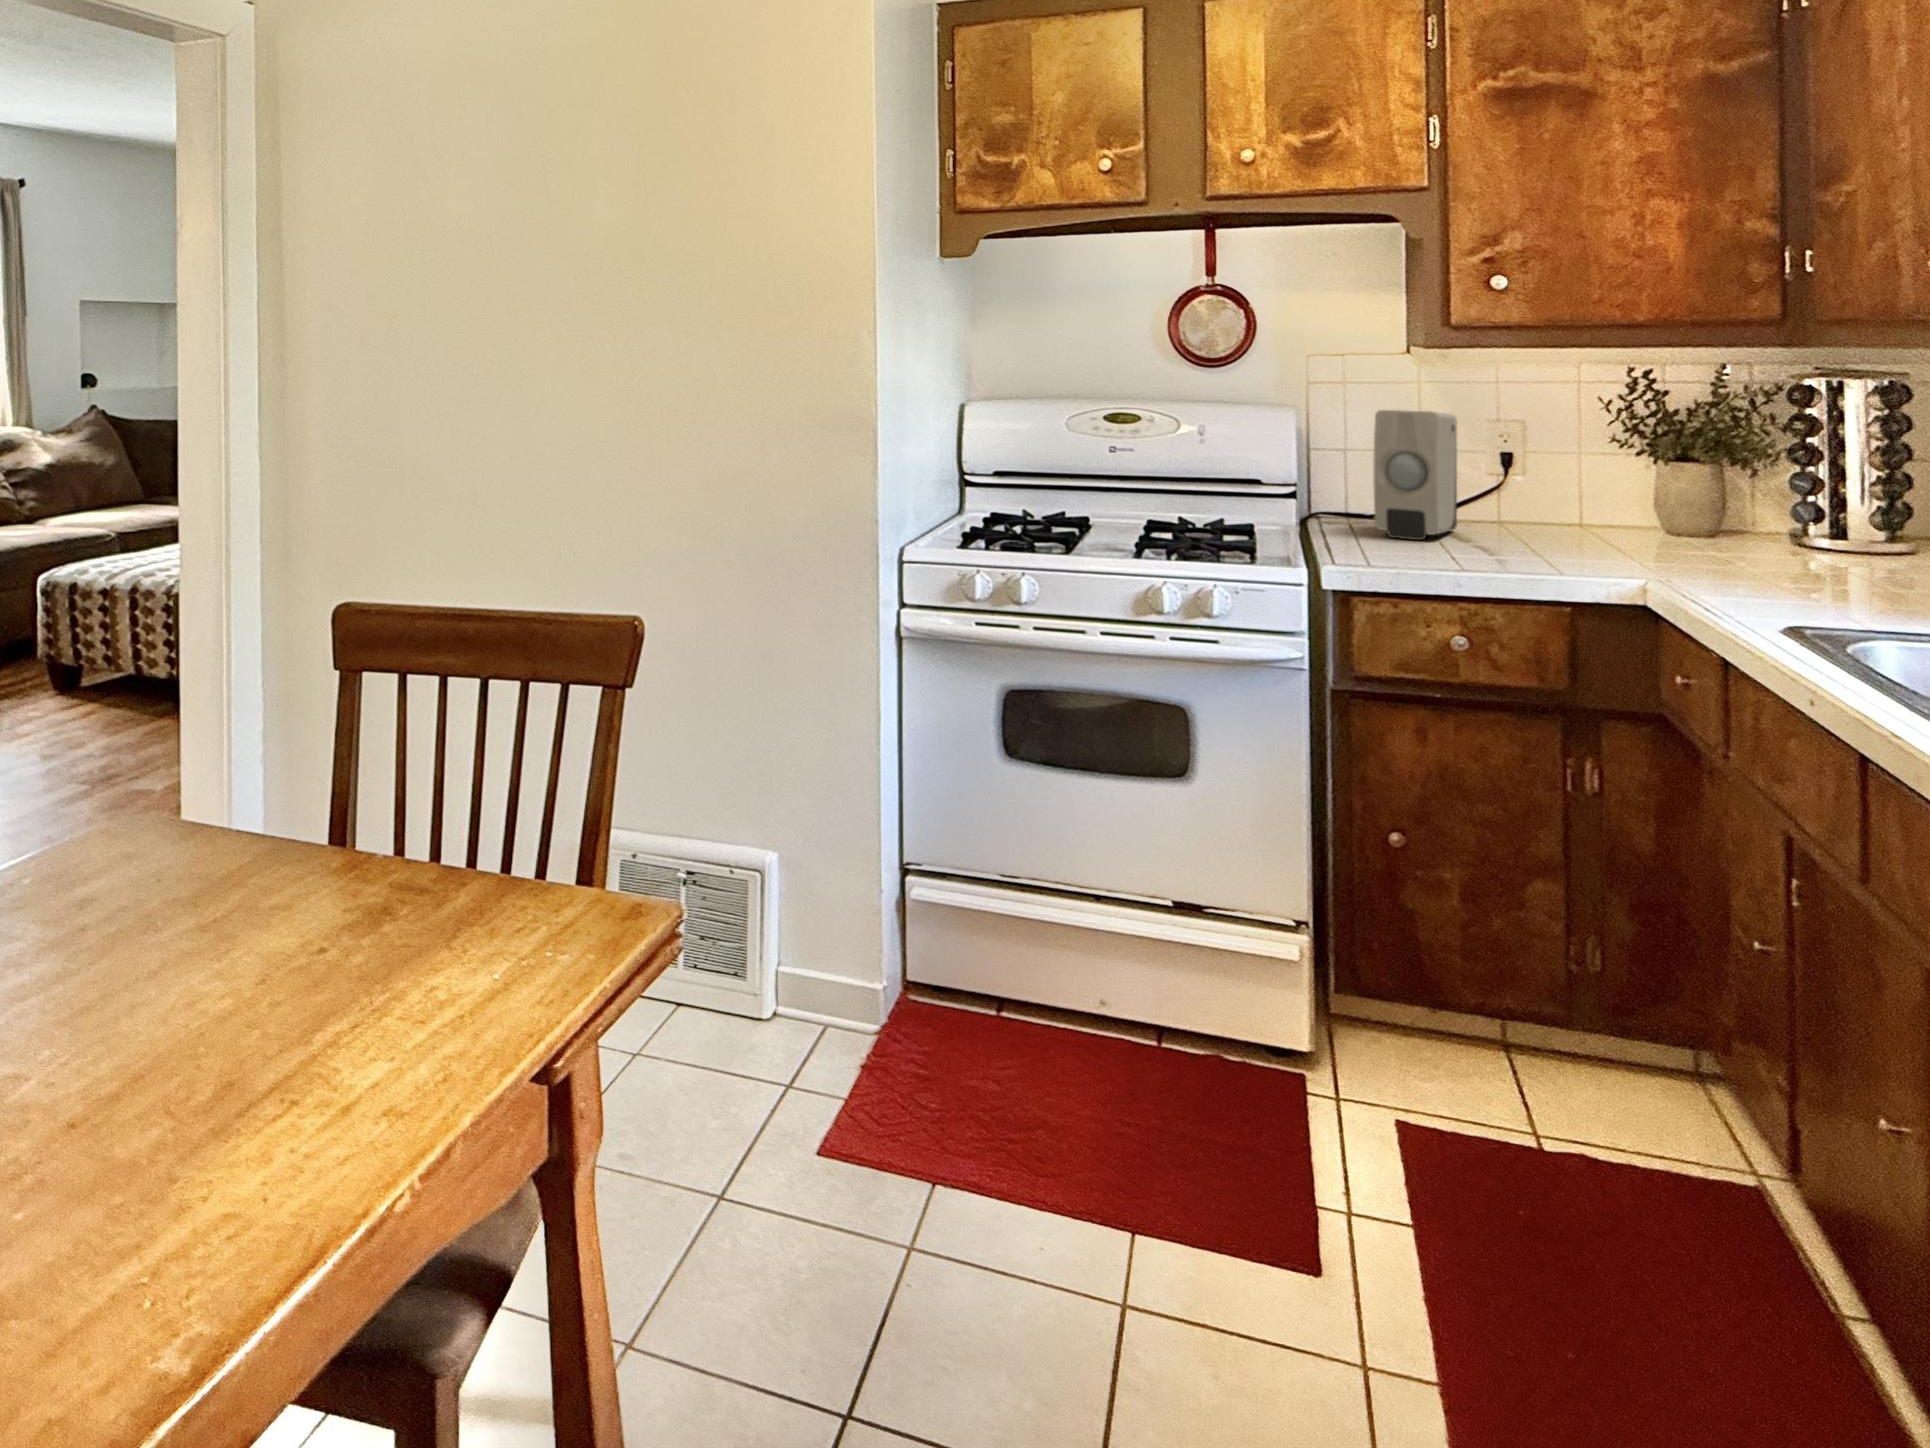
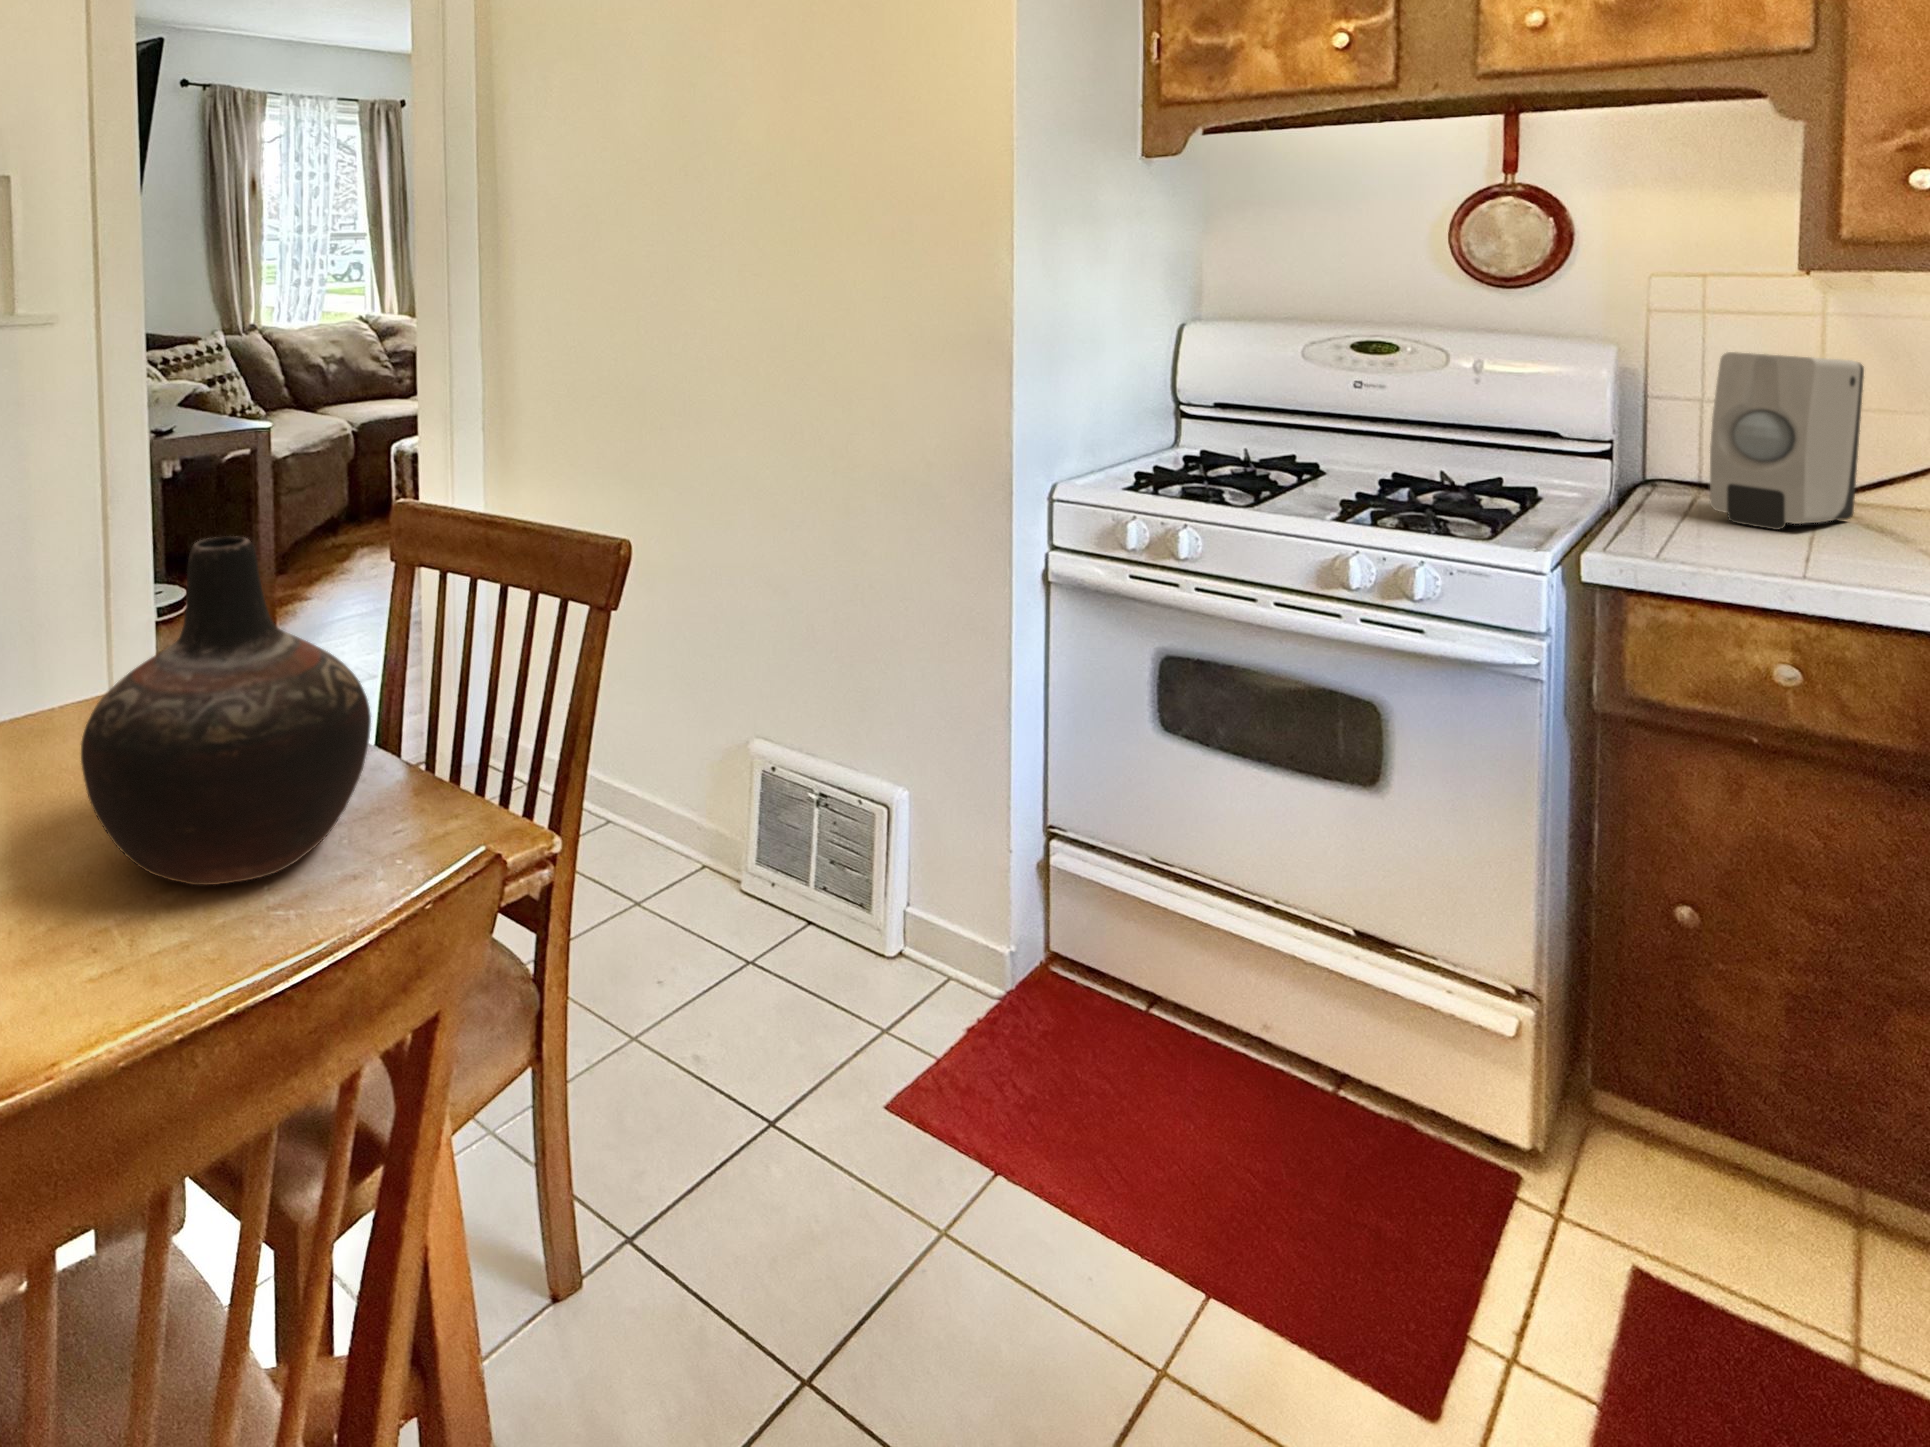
vase: none [182,639,495,1025] -> present [81,536,371,885]

